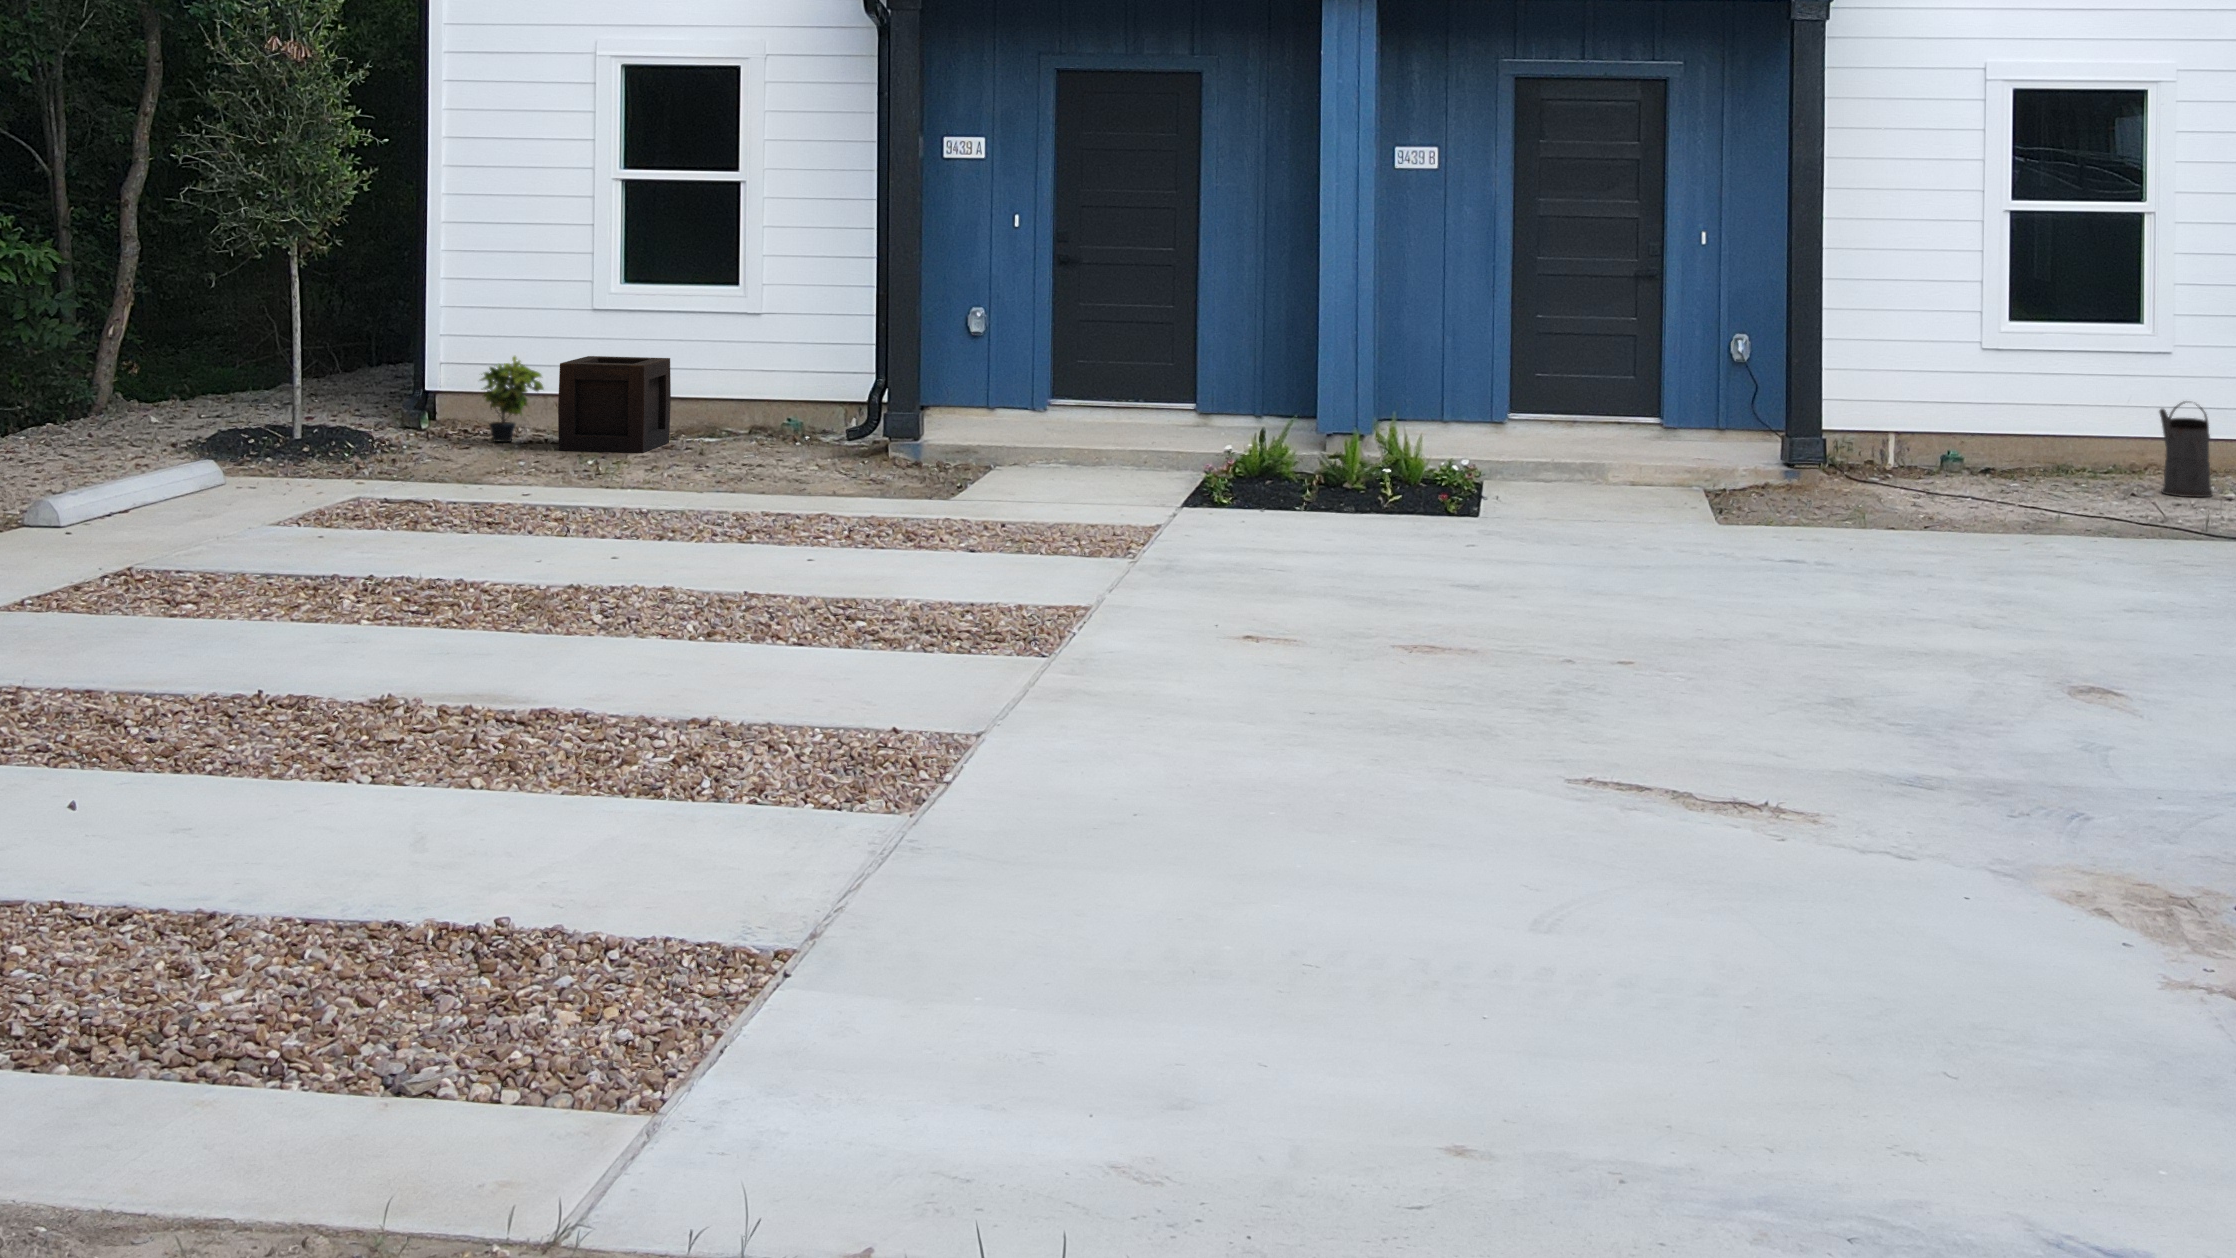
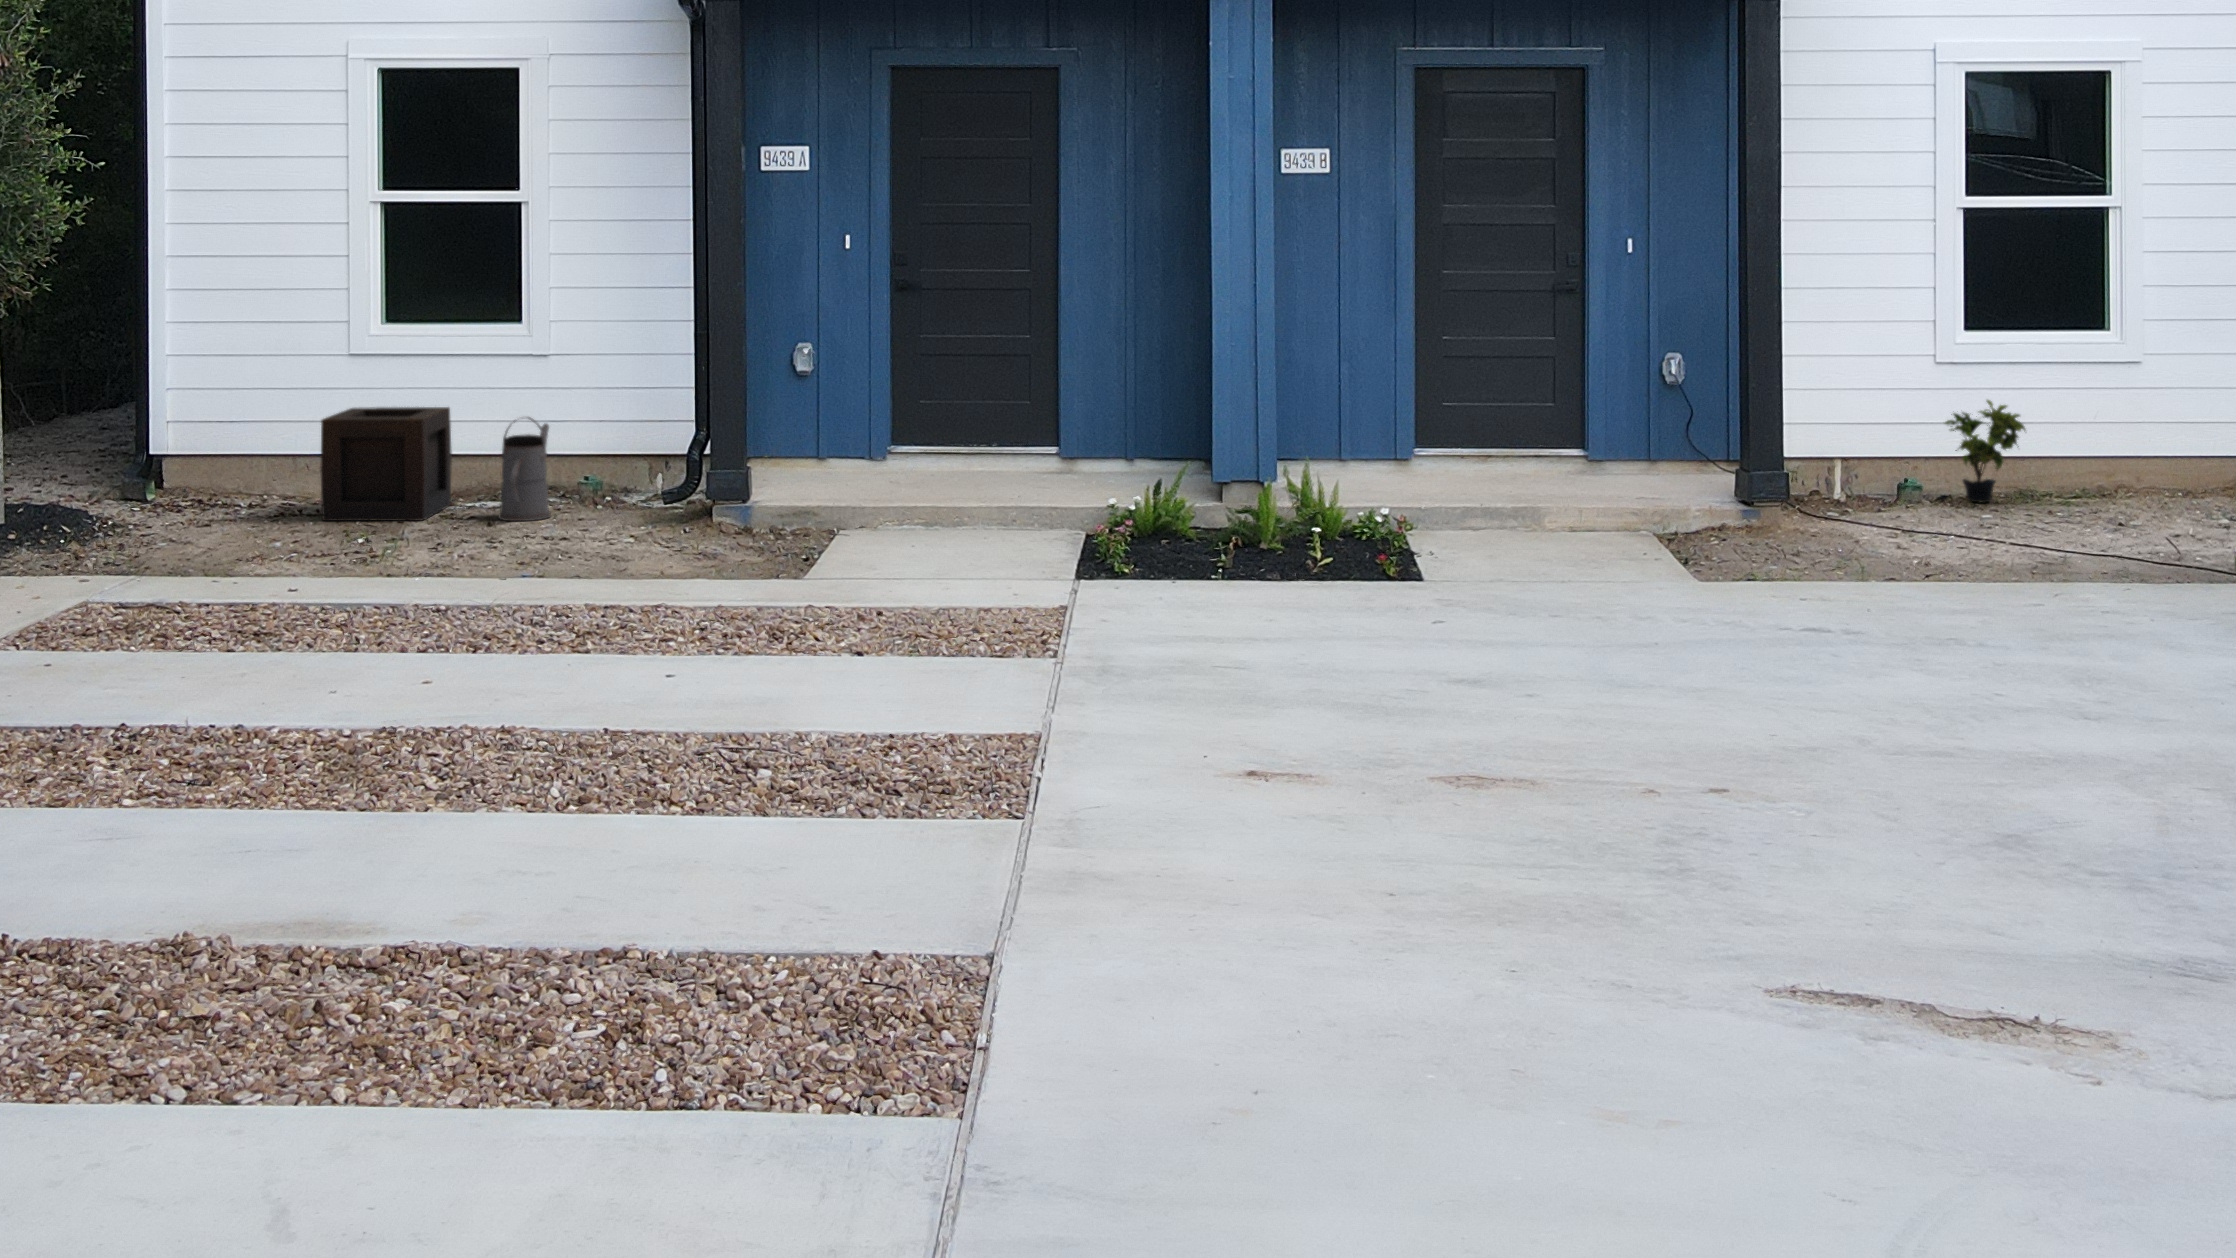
potted plant: present [481,356,544,442] -> present [1945,400,2025,502]
watering can: present [2159,402,2213,497] -> present [498,417,551,521]

